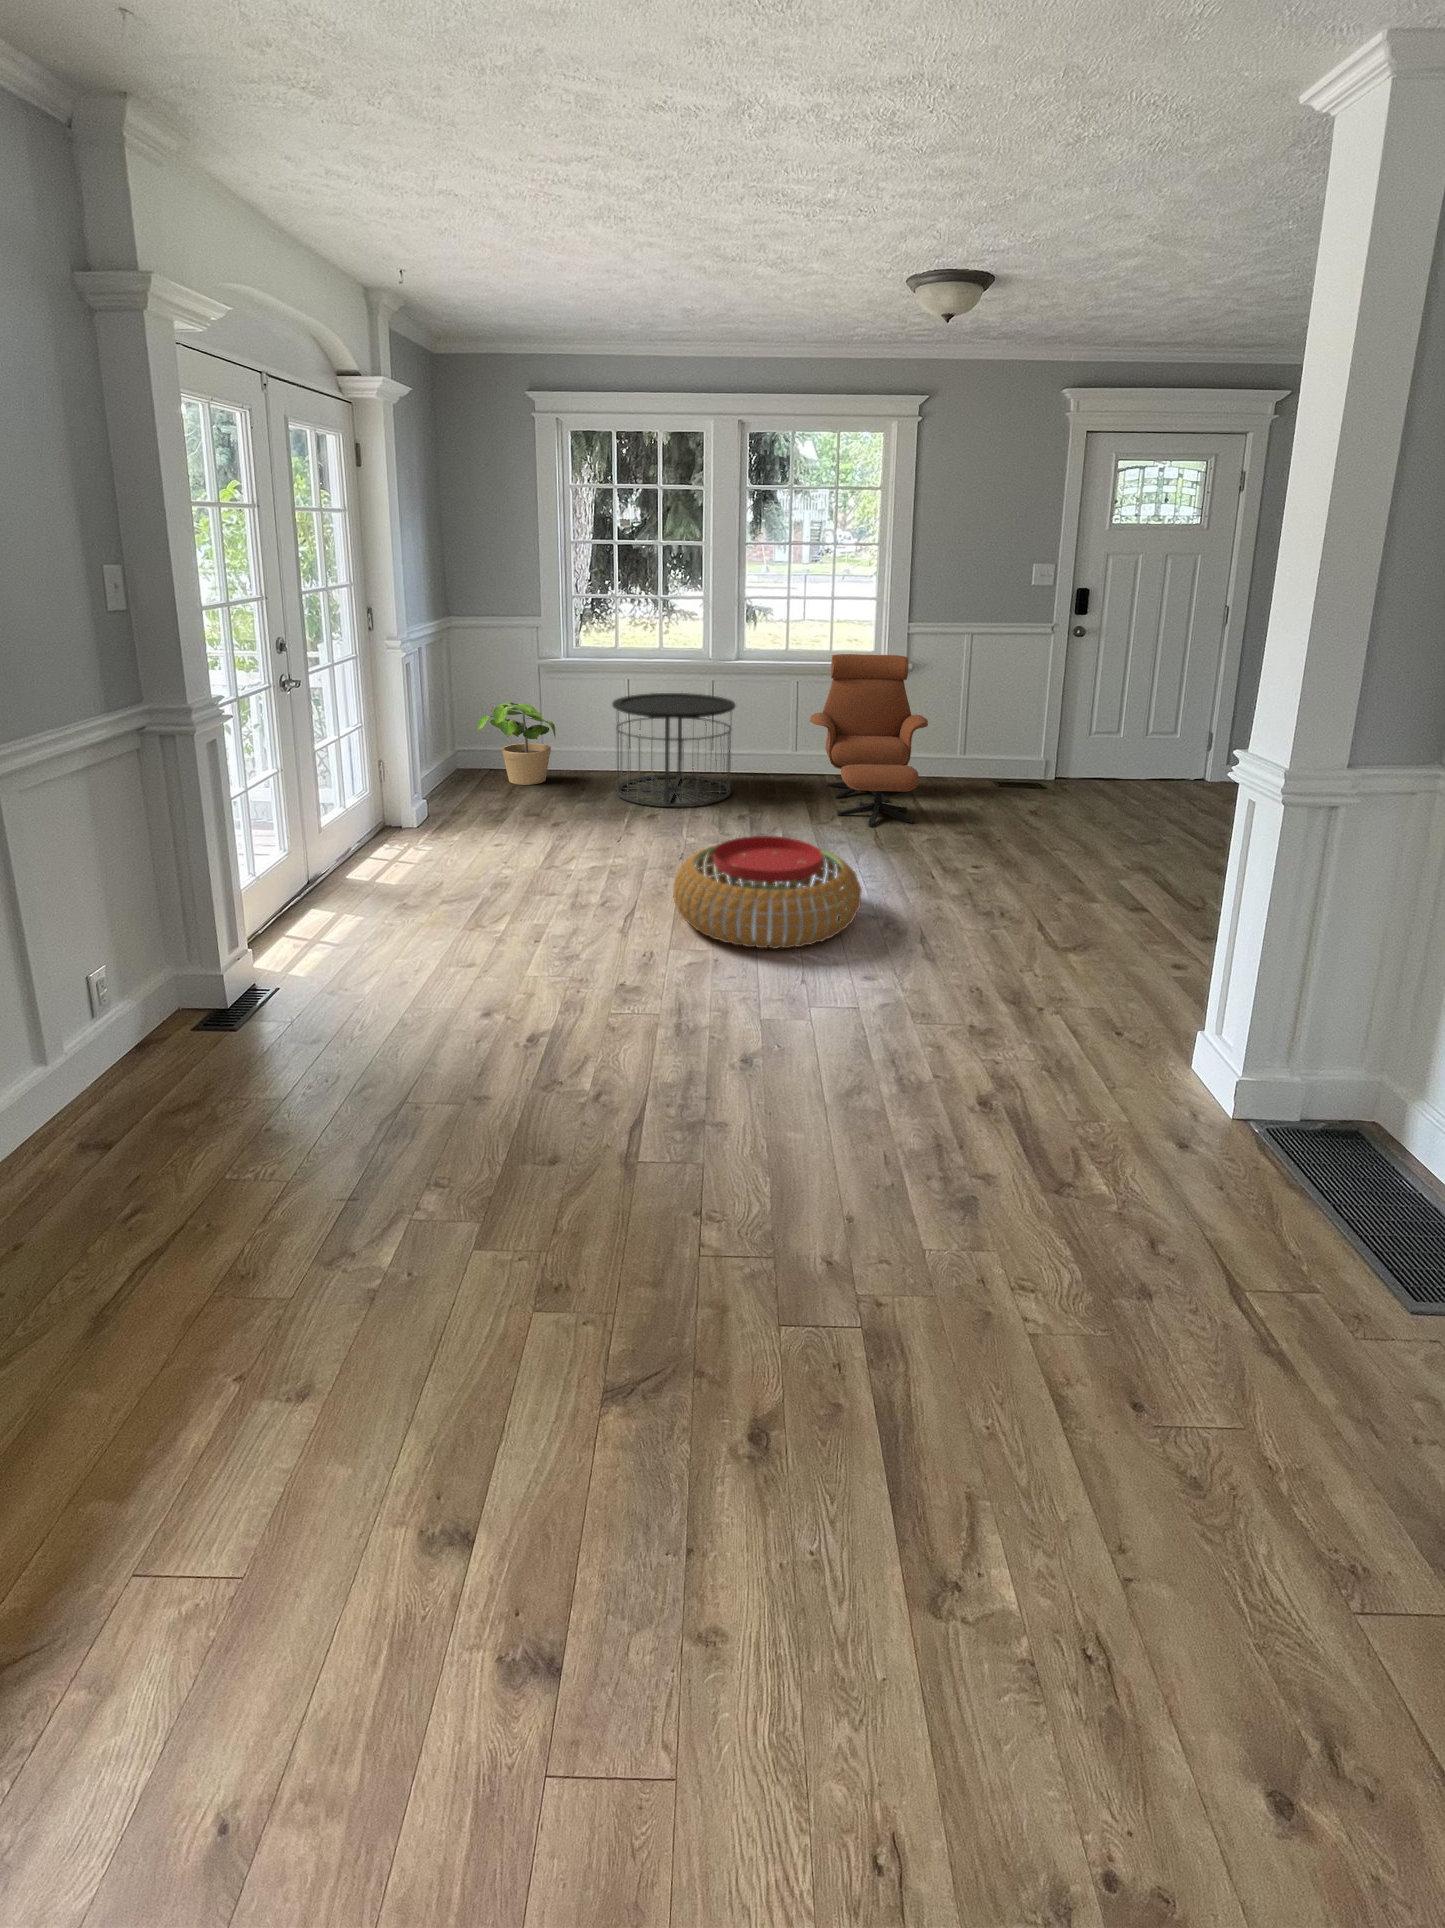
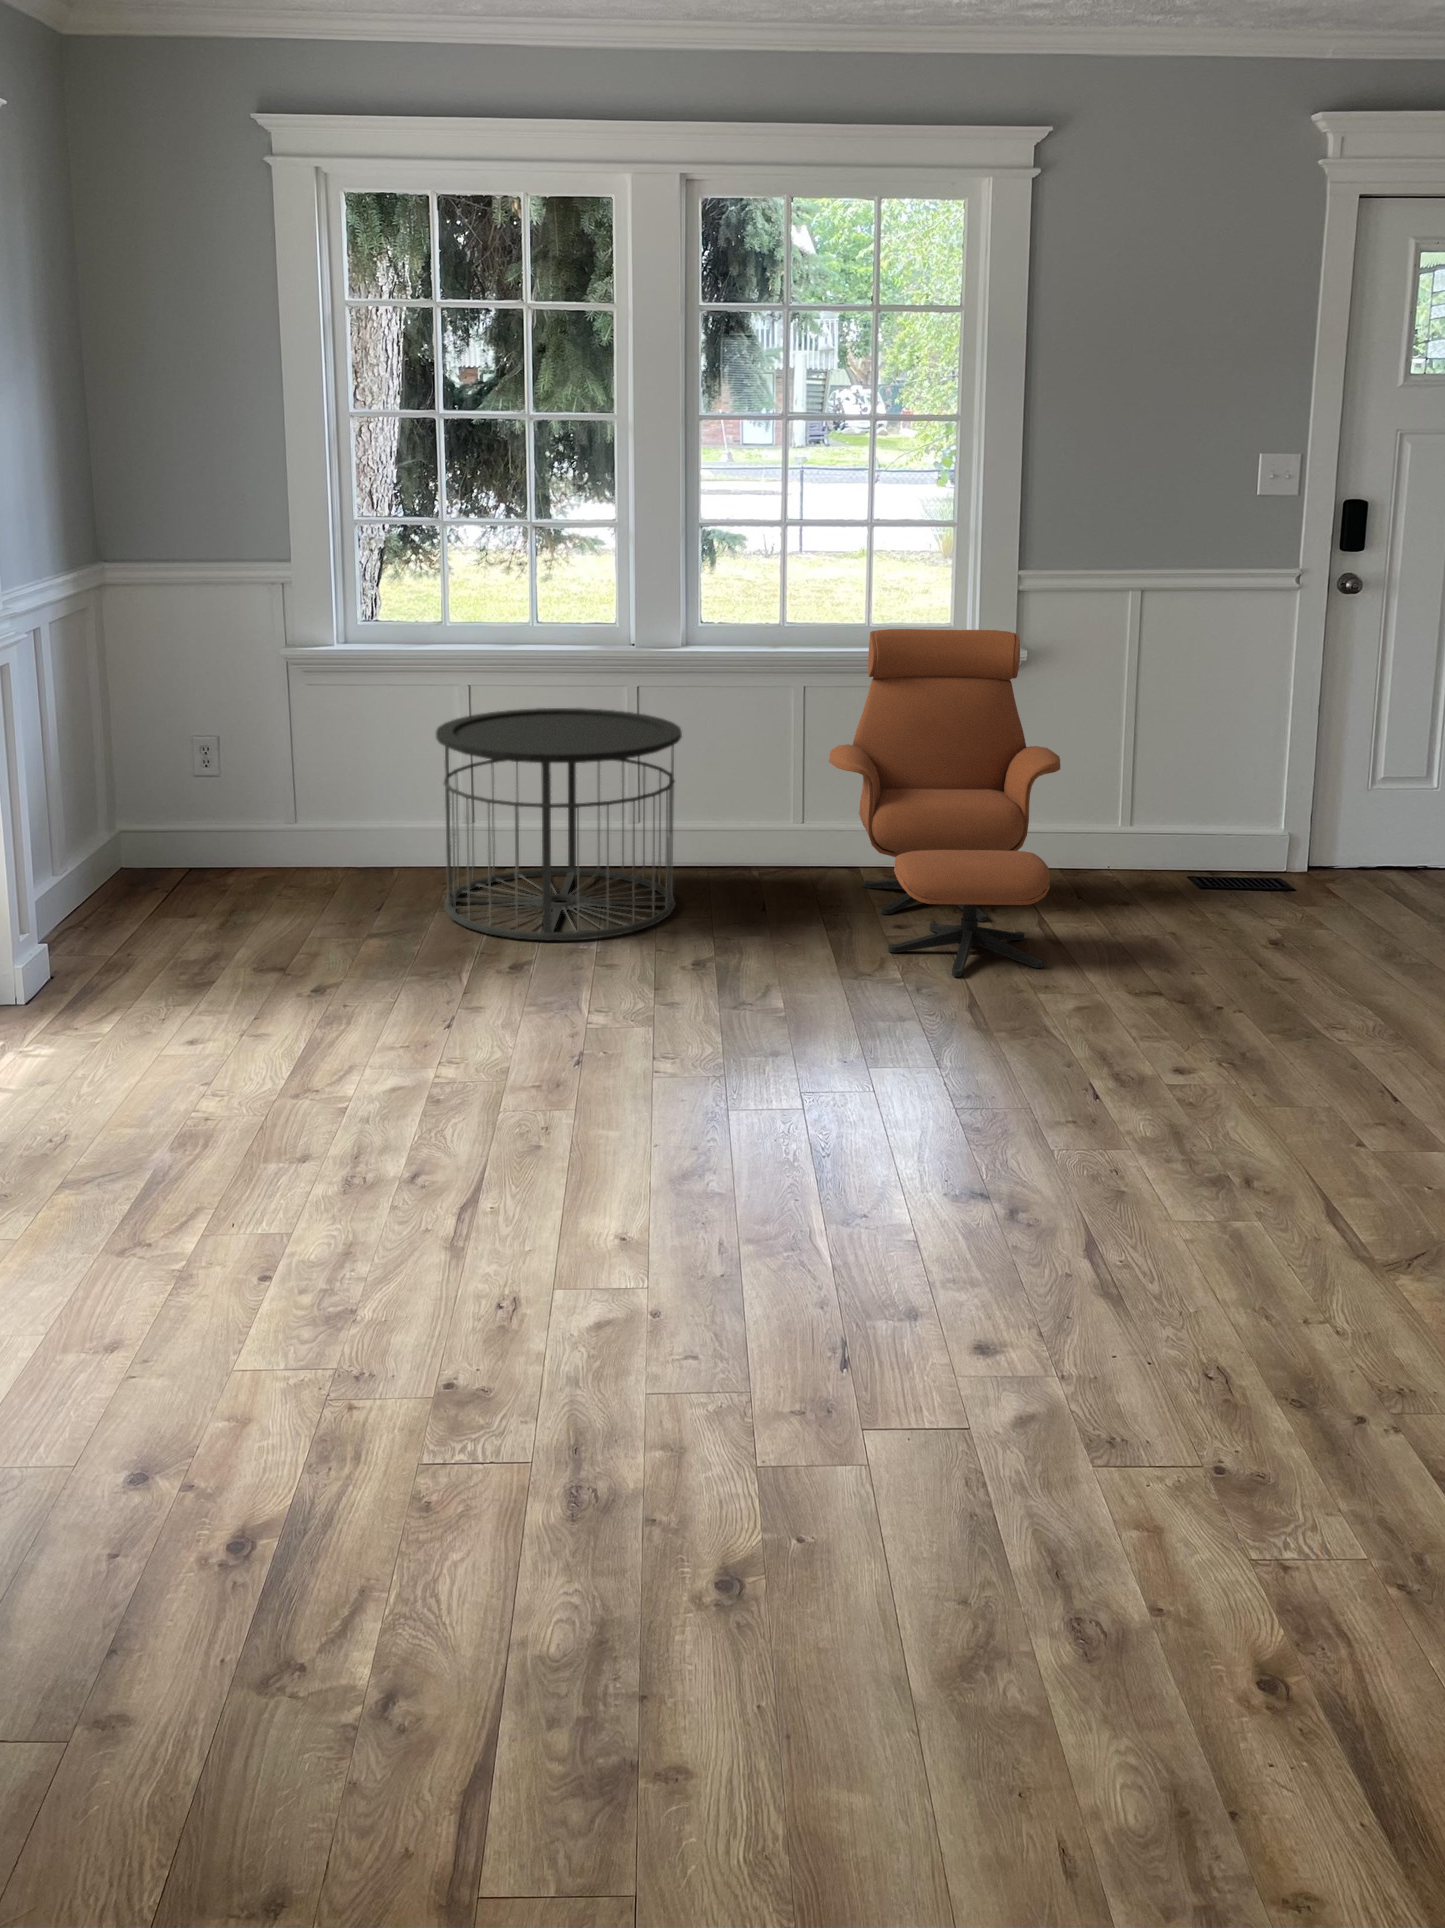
potted plant: present [477,703,555,785] -> none [166,734,325,895]
pouf: present [673,836,862,949] -> none [559,1024,959,1282]

